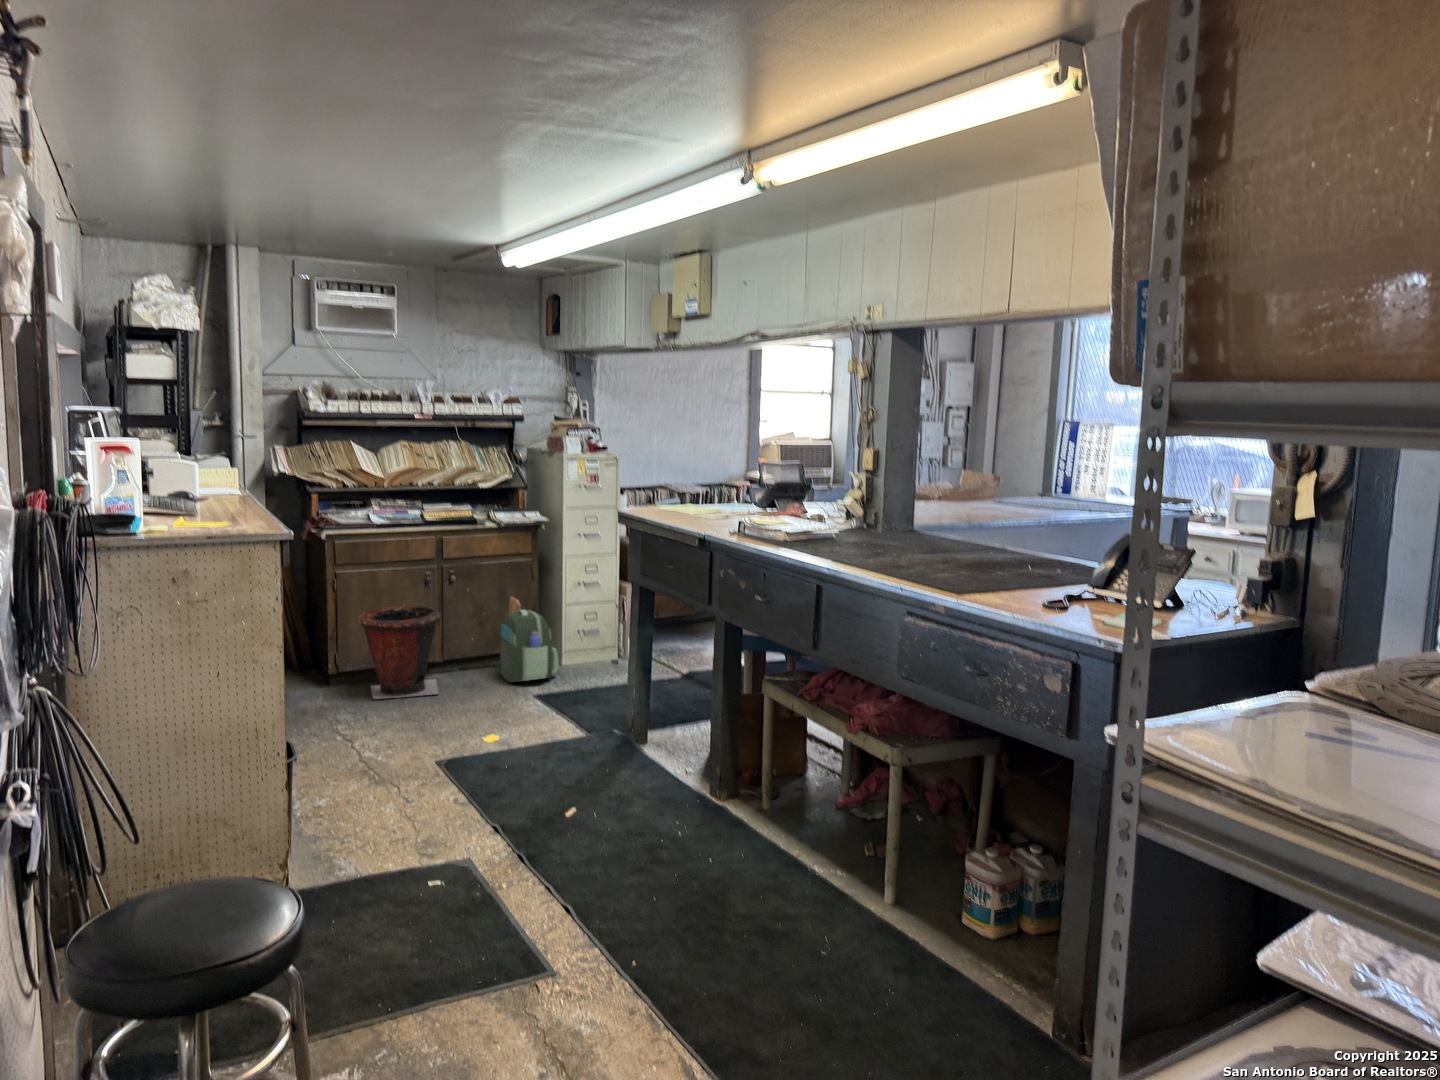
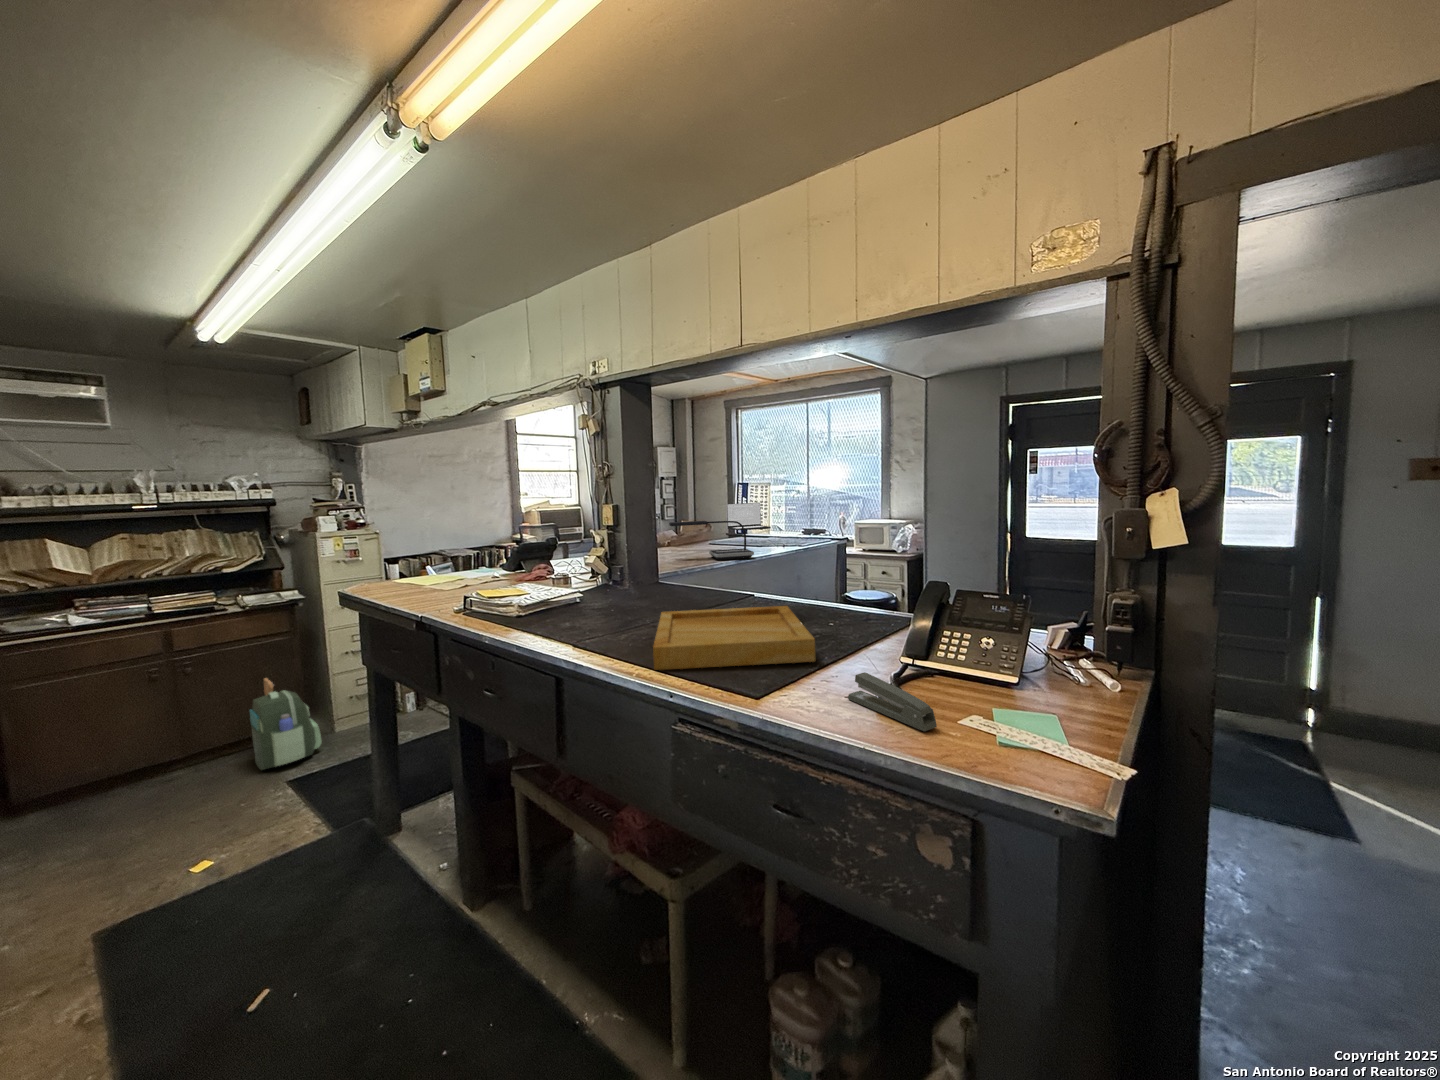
laptop: none [1037,453,1101,491] -> present [727,503,771,530]
desk lamp: none [938,472,1037,522] -> present [669,521,754,560]
tray: none [889,546,1016,586] -> present [653,606,815,670]
stapler: none [1016,584,1060,614] -> present [848,672,937,731]
waste bin: present [358,606,441,699] -> none [26,708,167,838]

